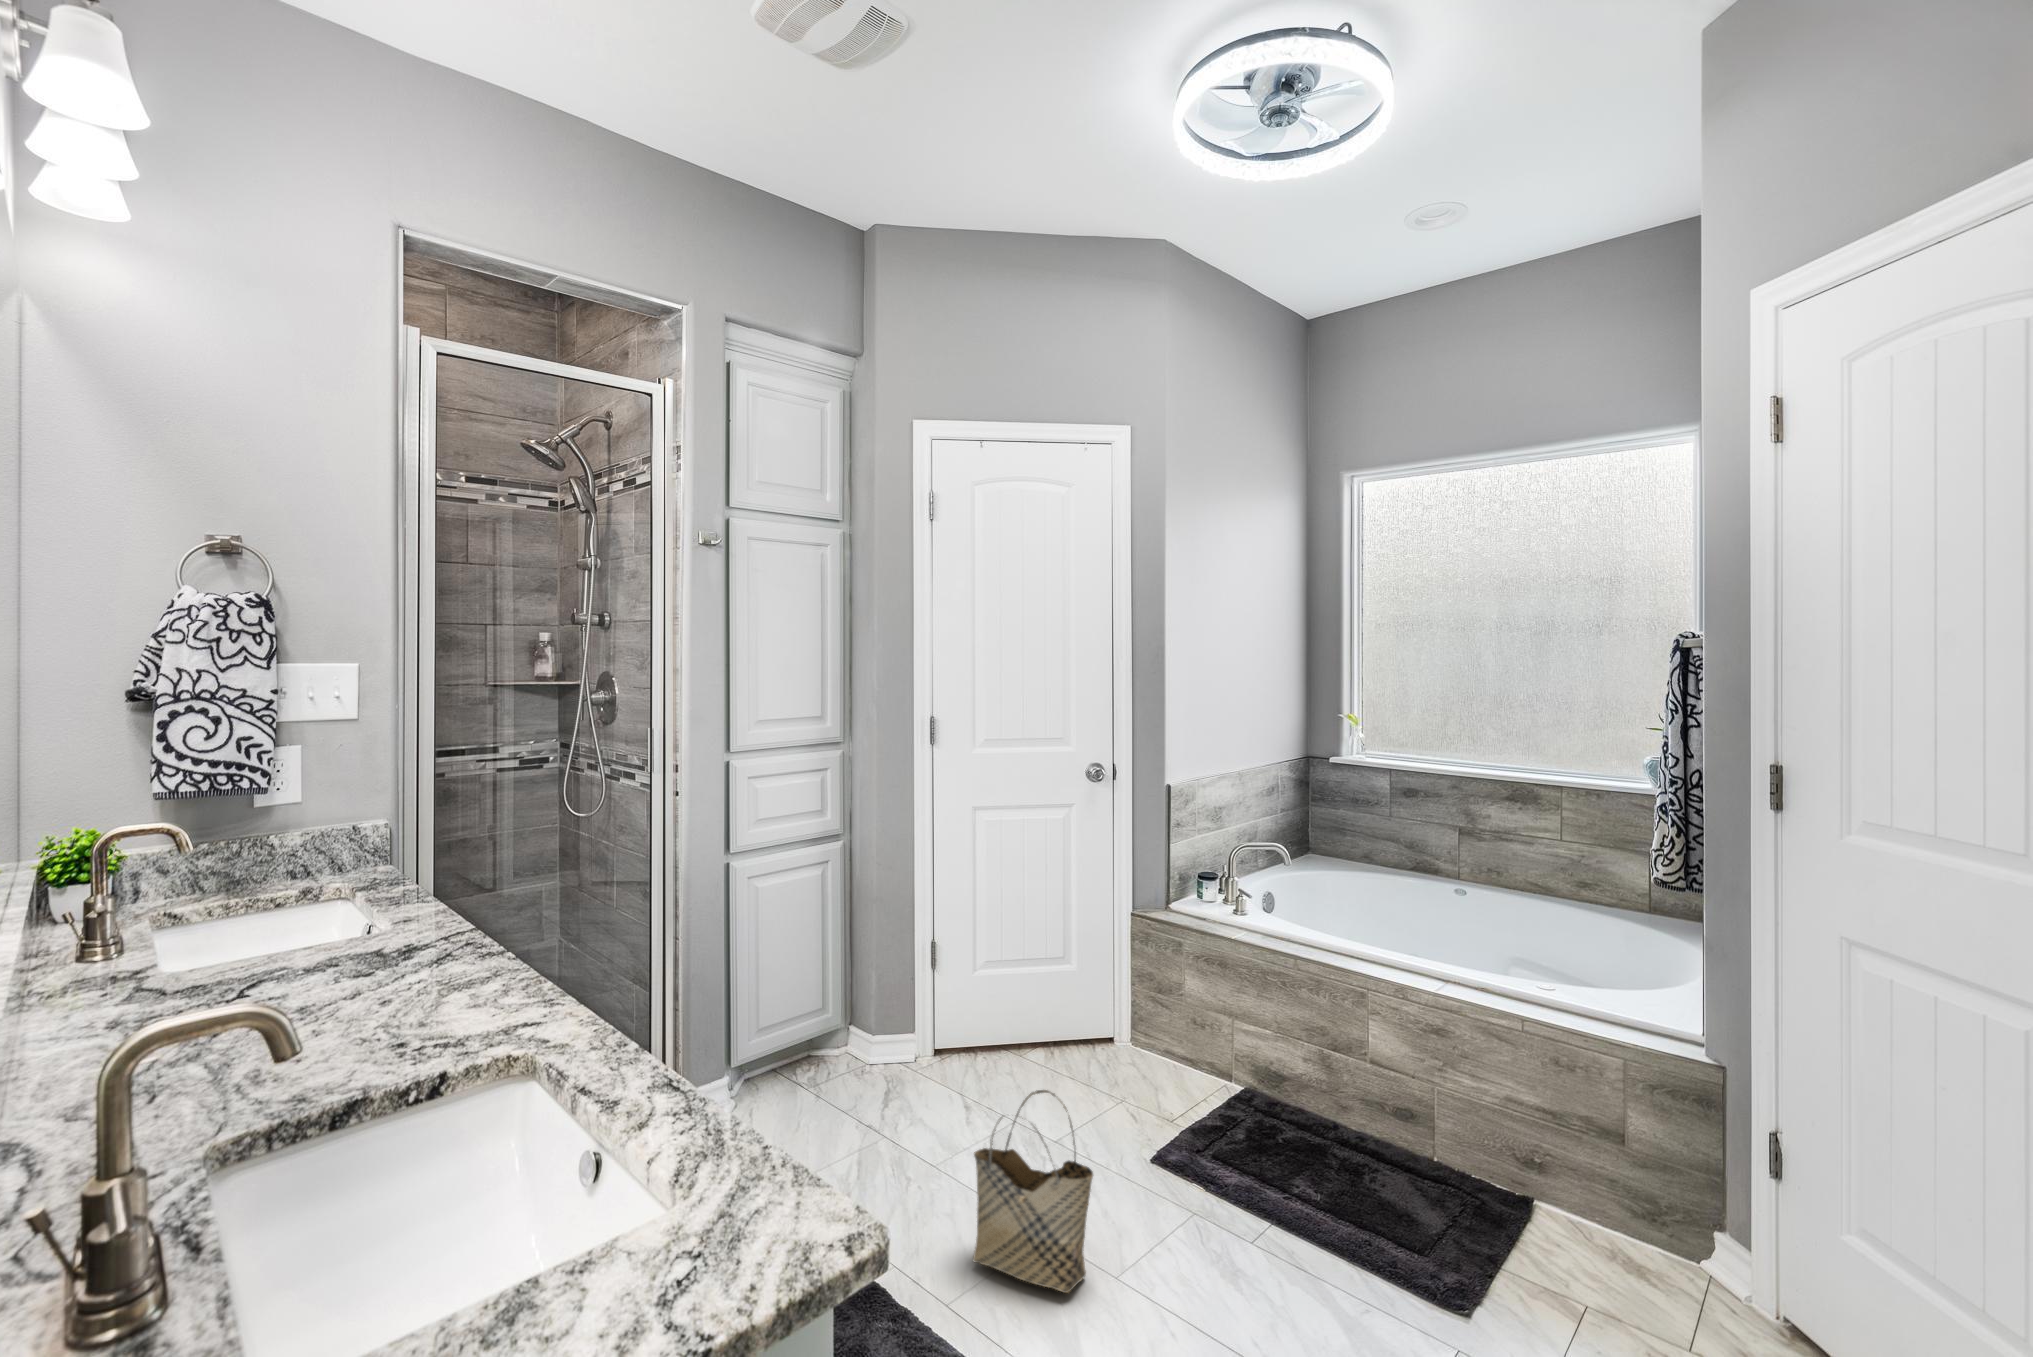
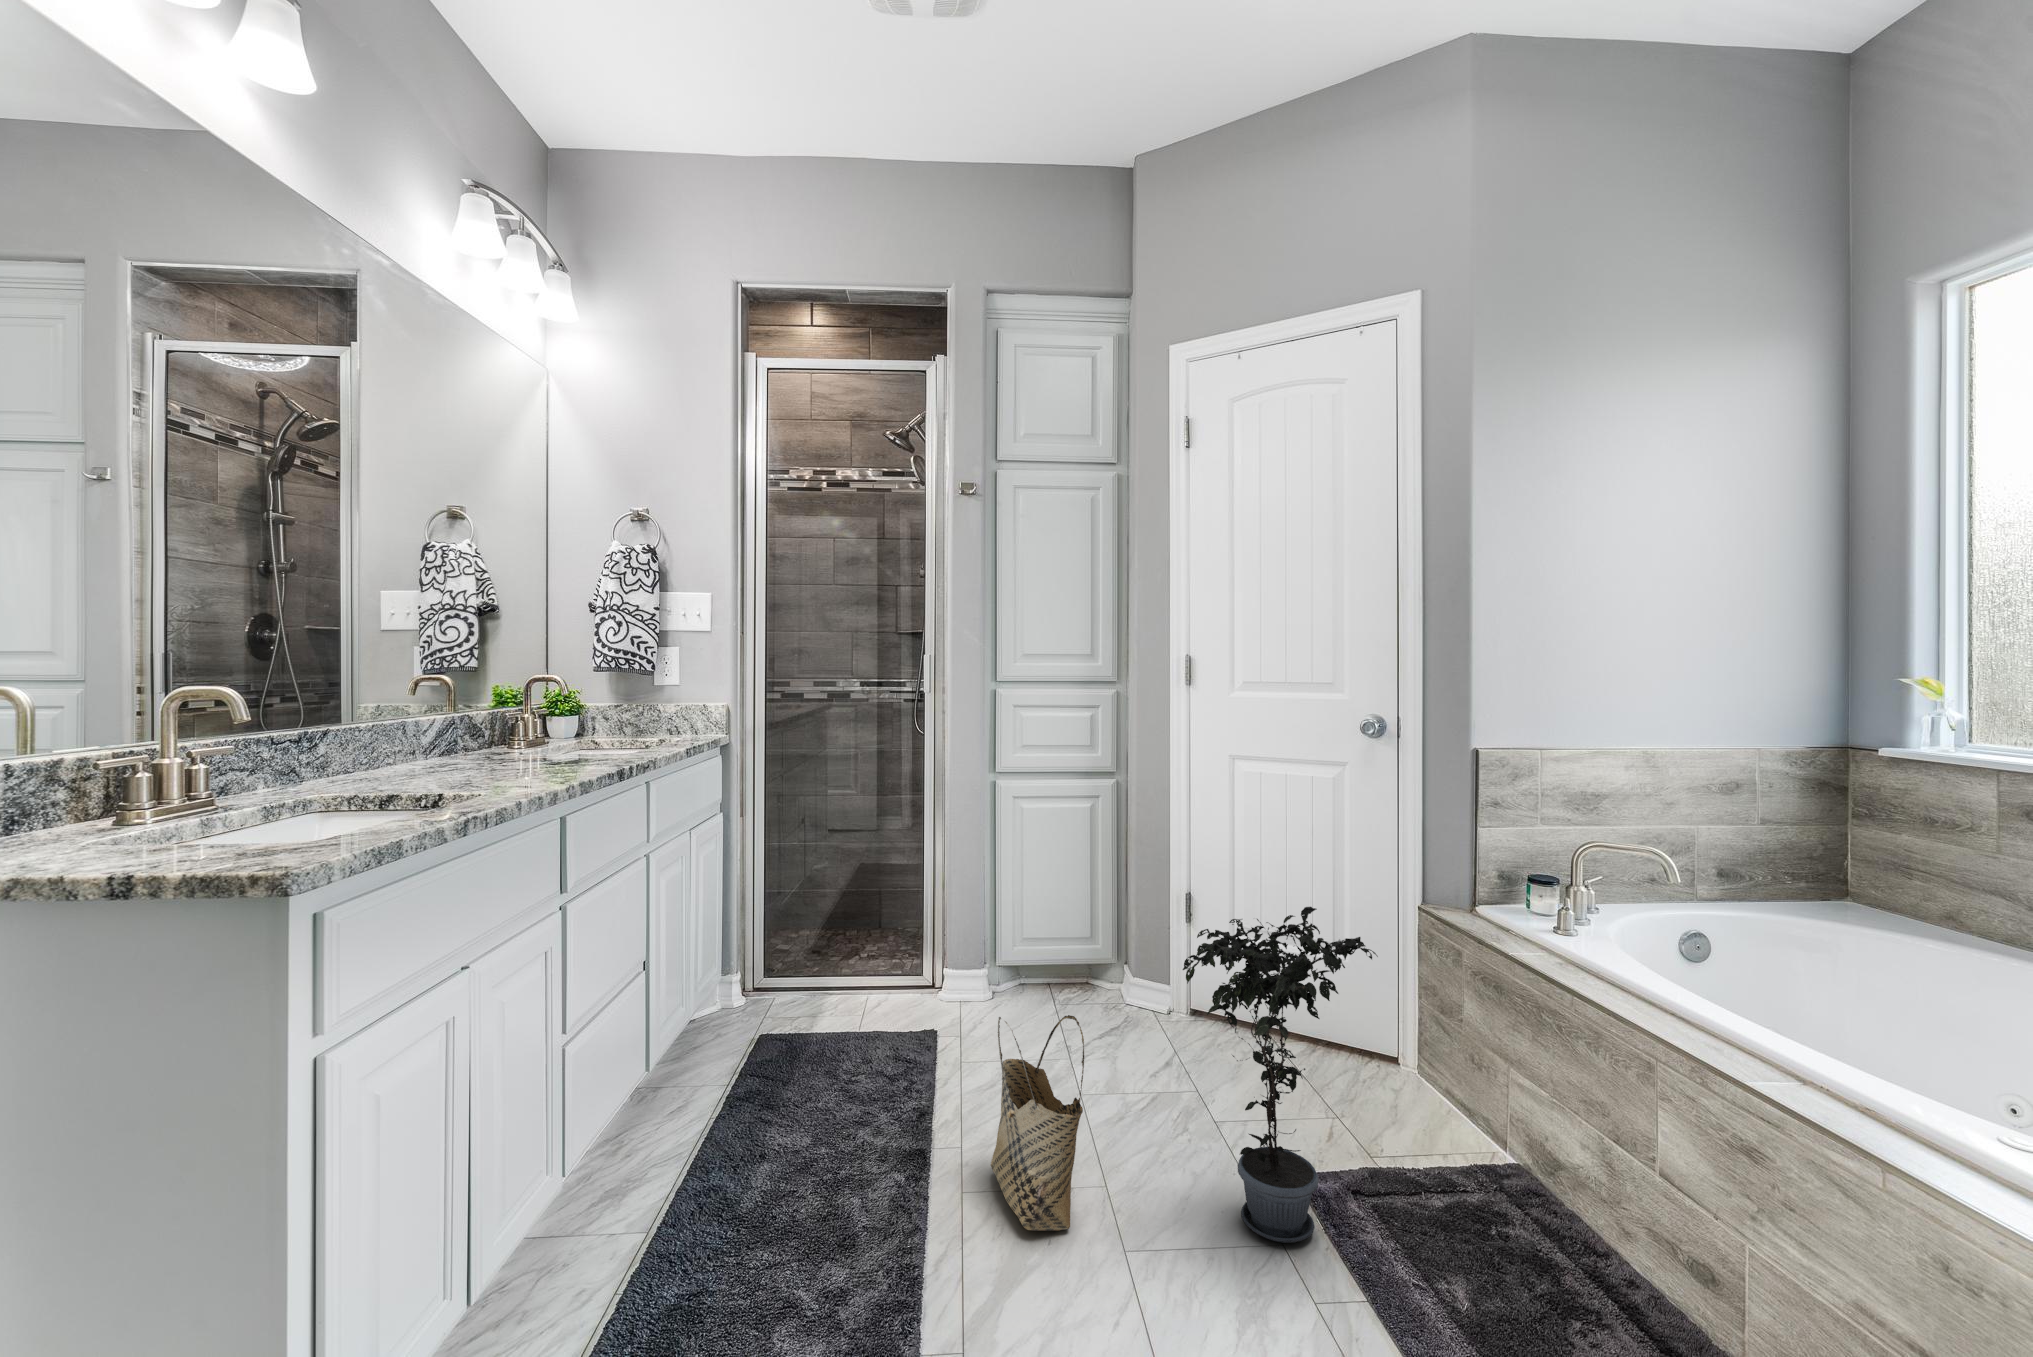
potted plant: none [1138,943,1249,1209] -> present [1183,907,1378,1243]

